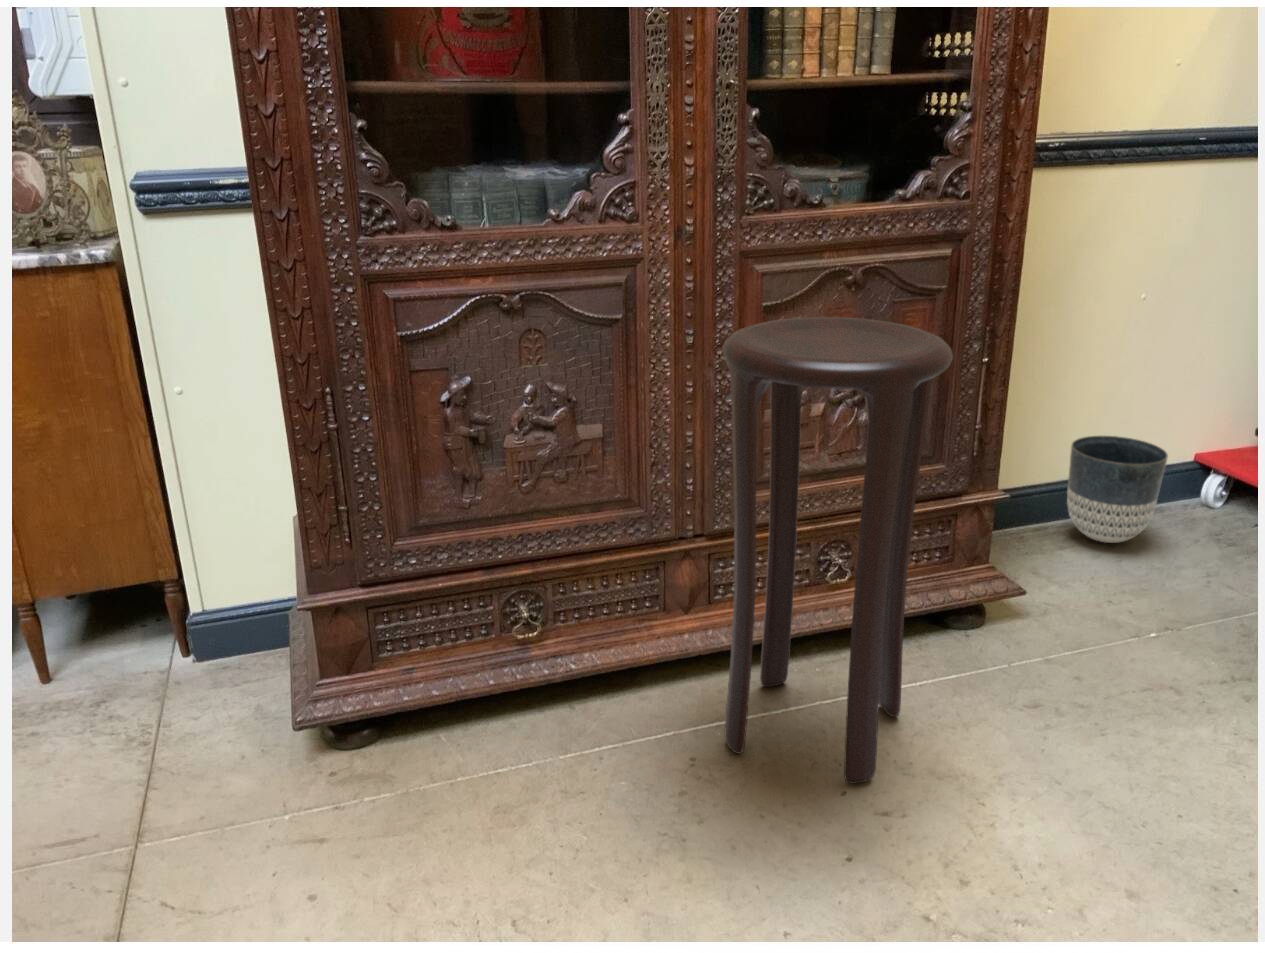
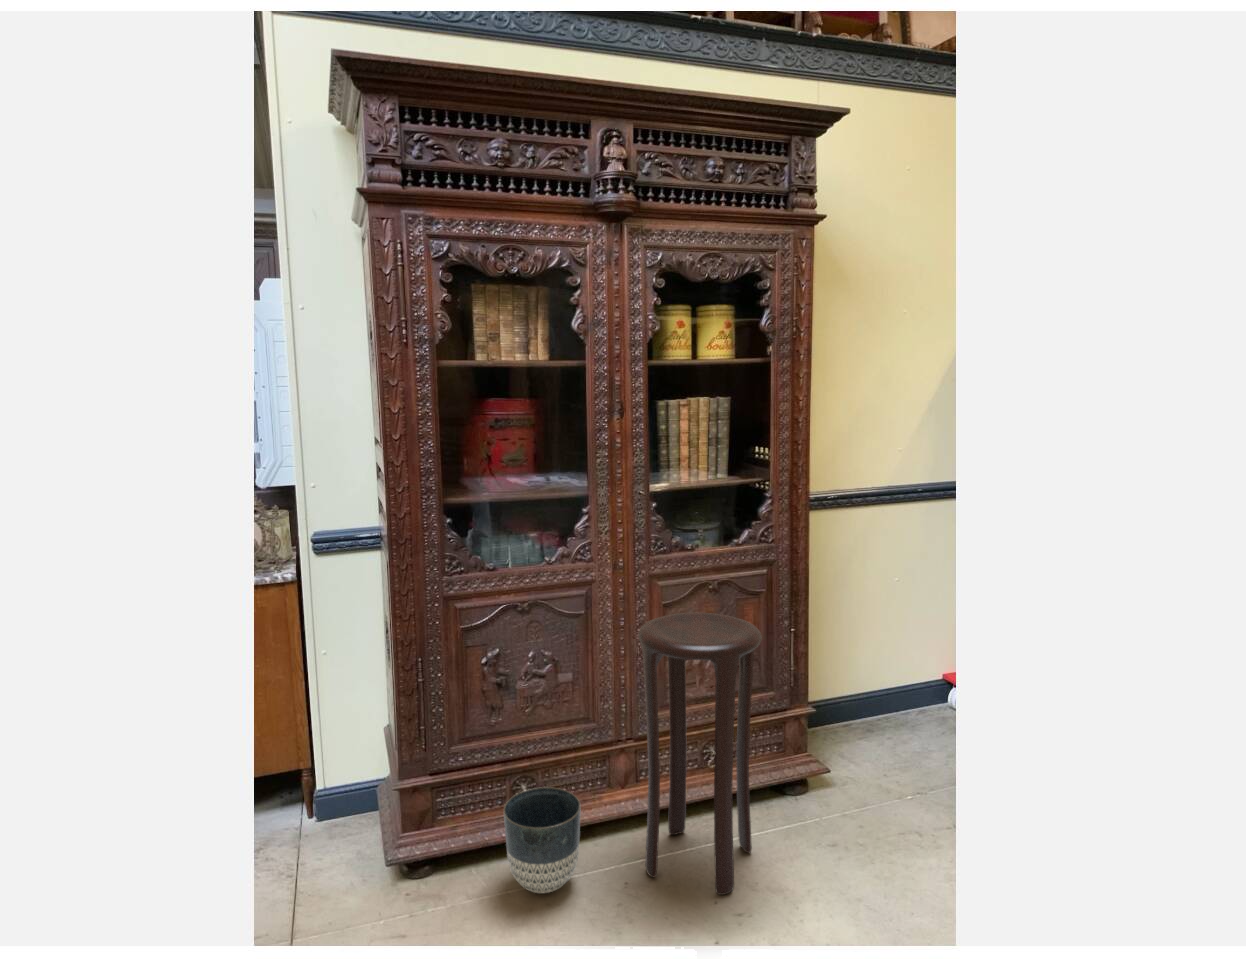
planter: present [1067,436,1168,543] -> present [504,787,581,894]

